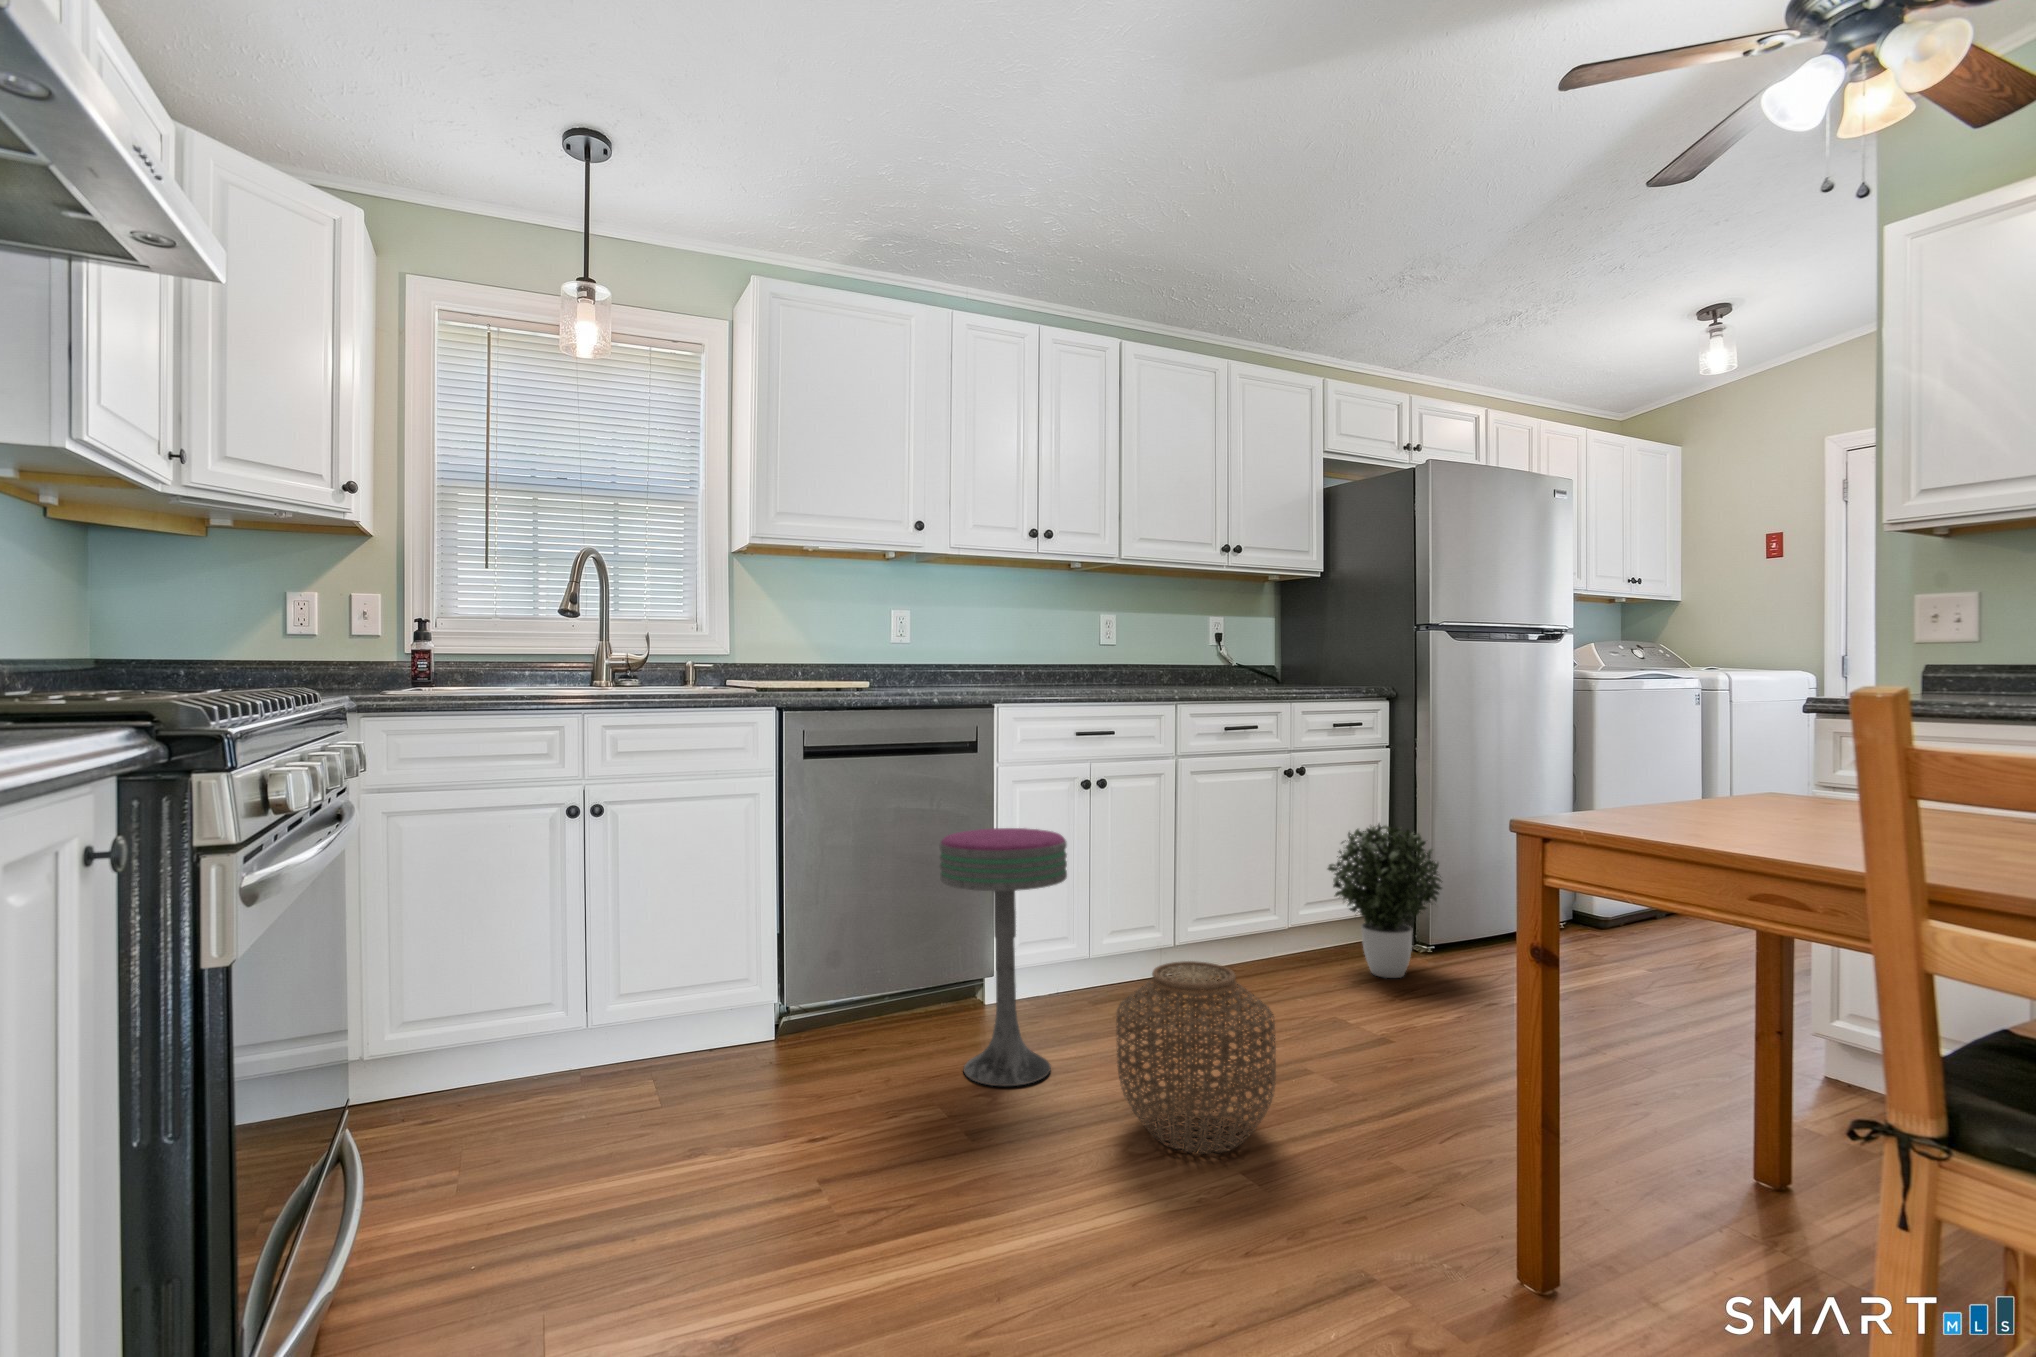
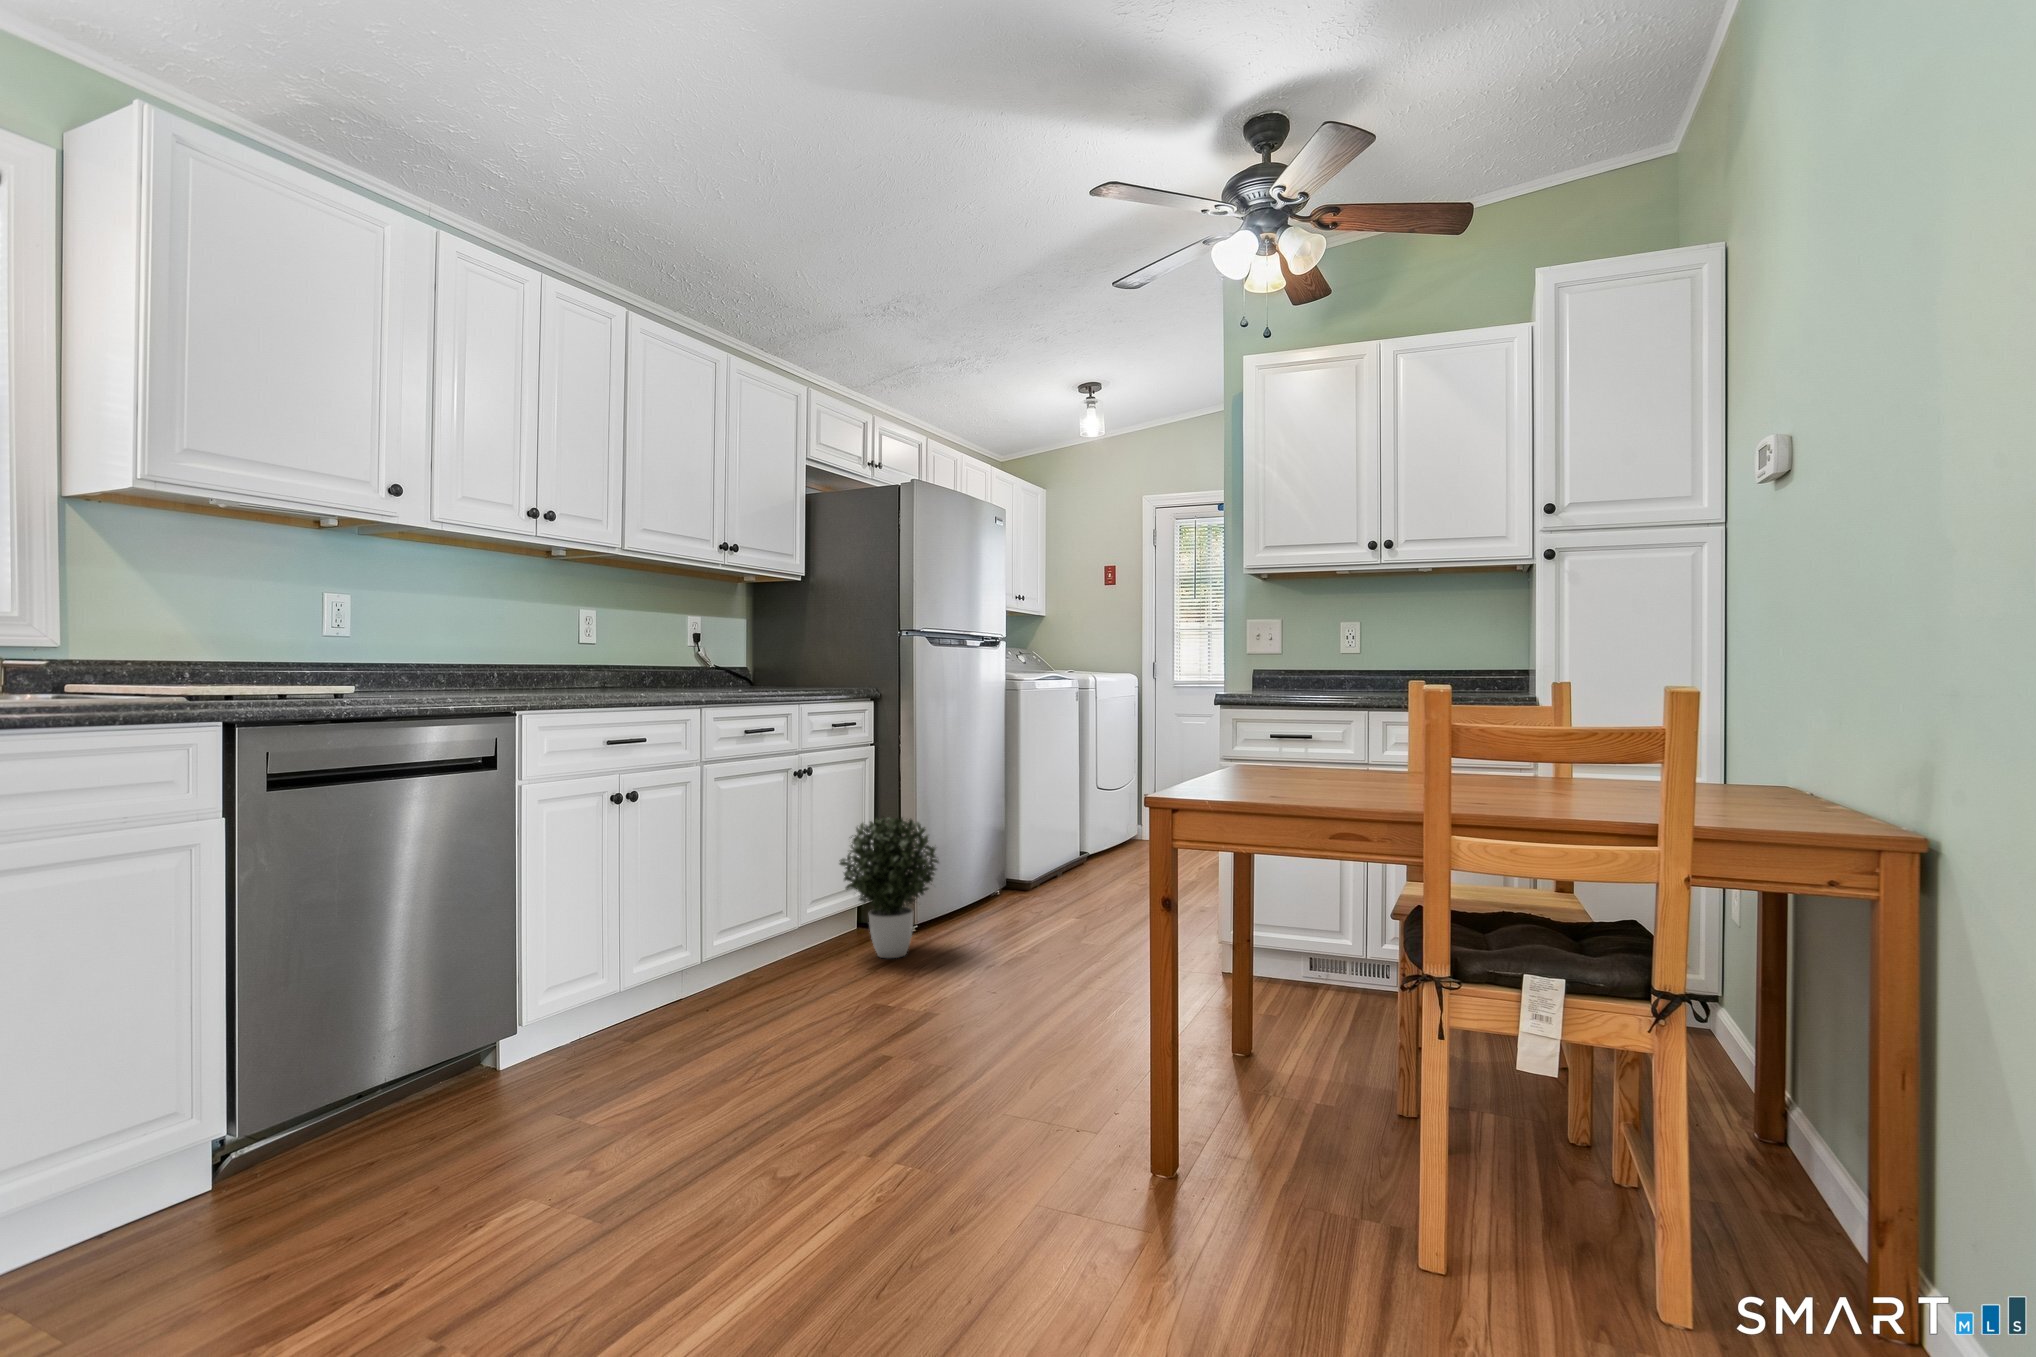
bar stool: present [939,828,1067,1086] -> none [495,852,655,1152]
woven basket: present [1116,961,1276,1154] -> none [744,962,902,1151]

